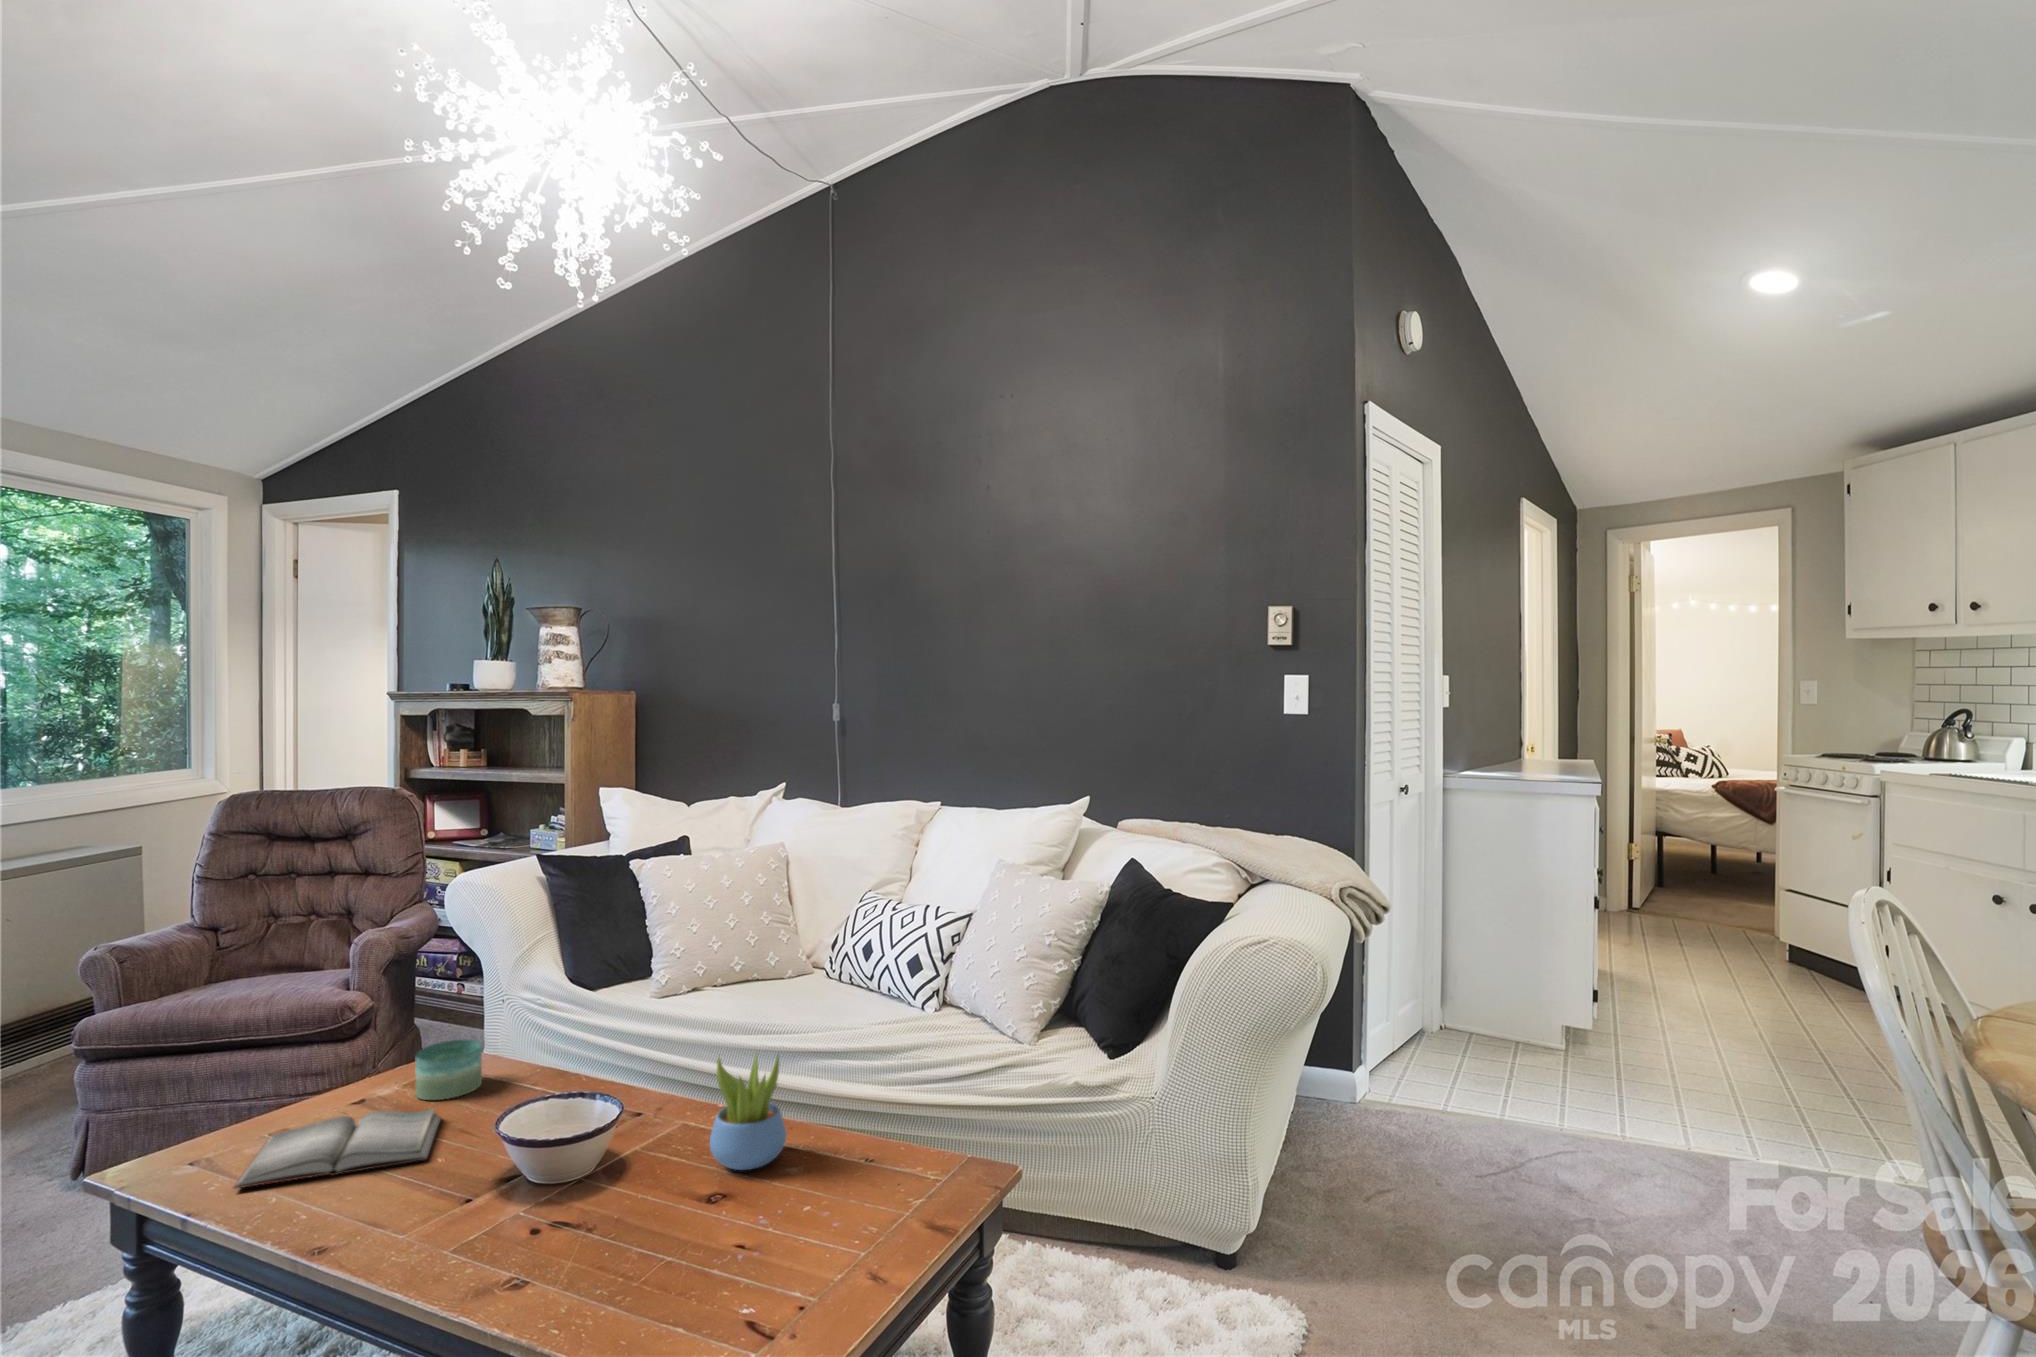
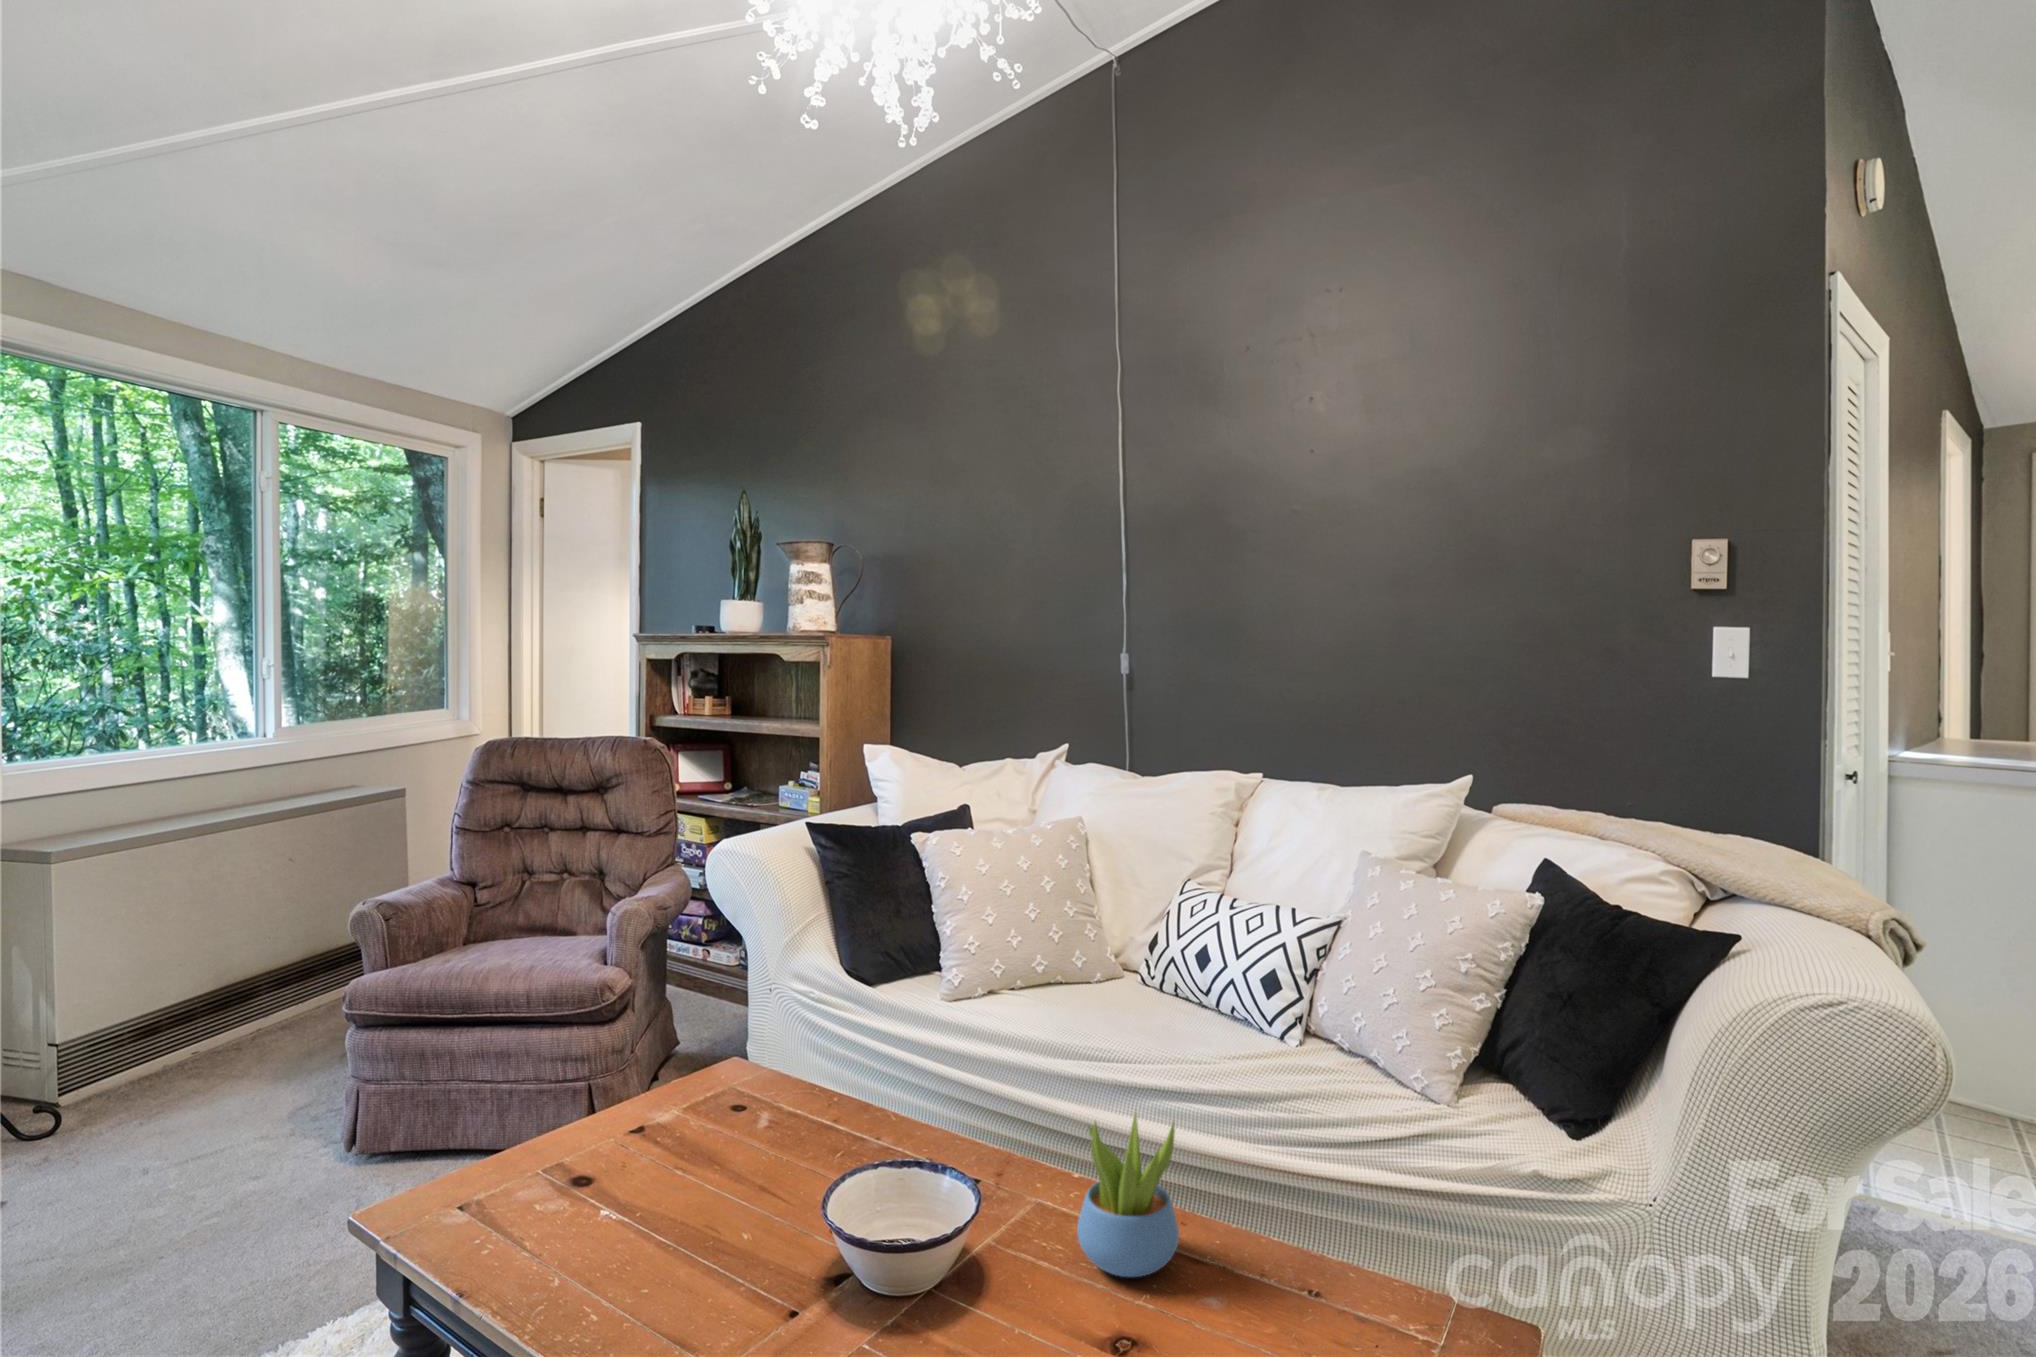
candle: present [416,1040,482,1100] -> none [694,1046,767,1121]
hardback book: present [233,1108,441,1189] -> none [502,1134,728,1230]

